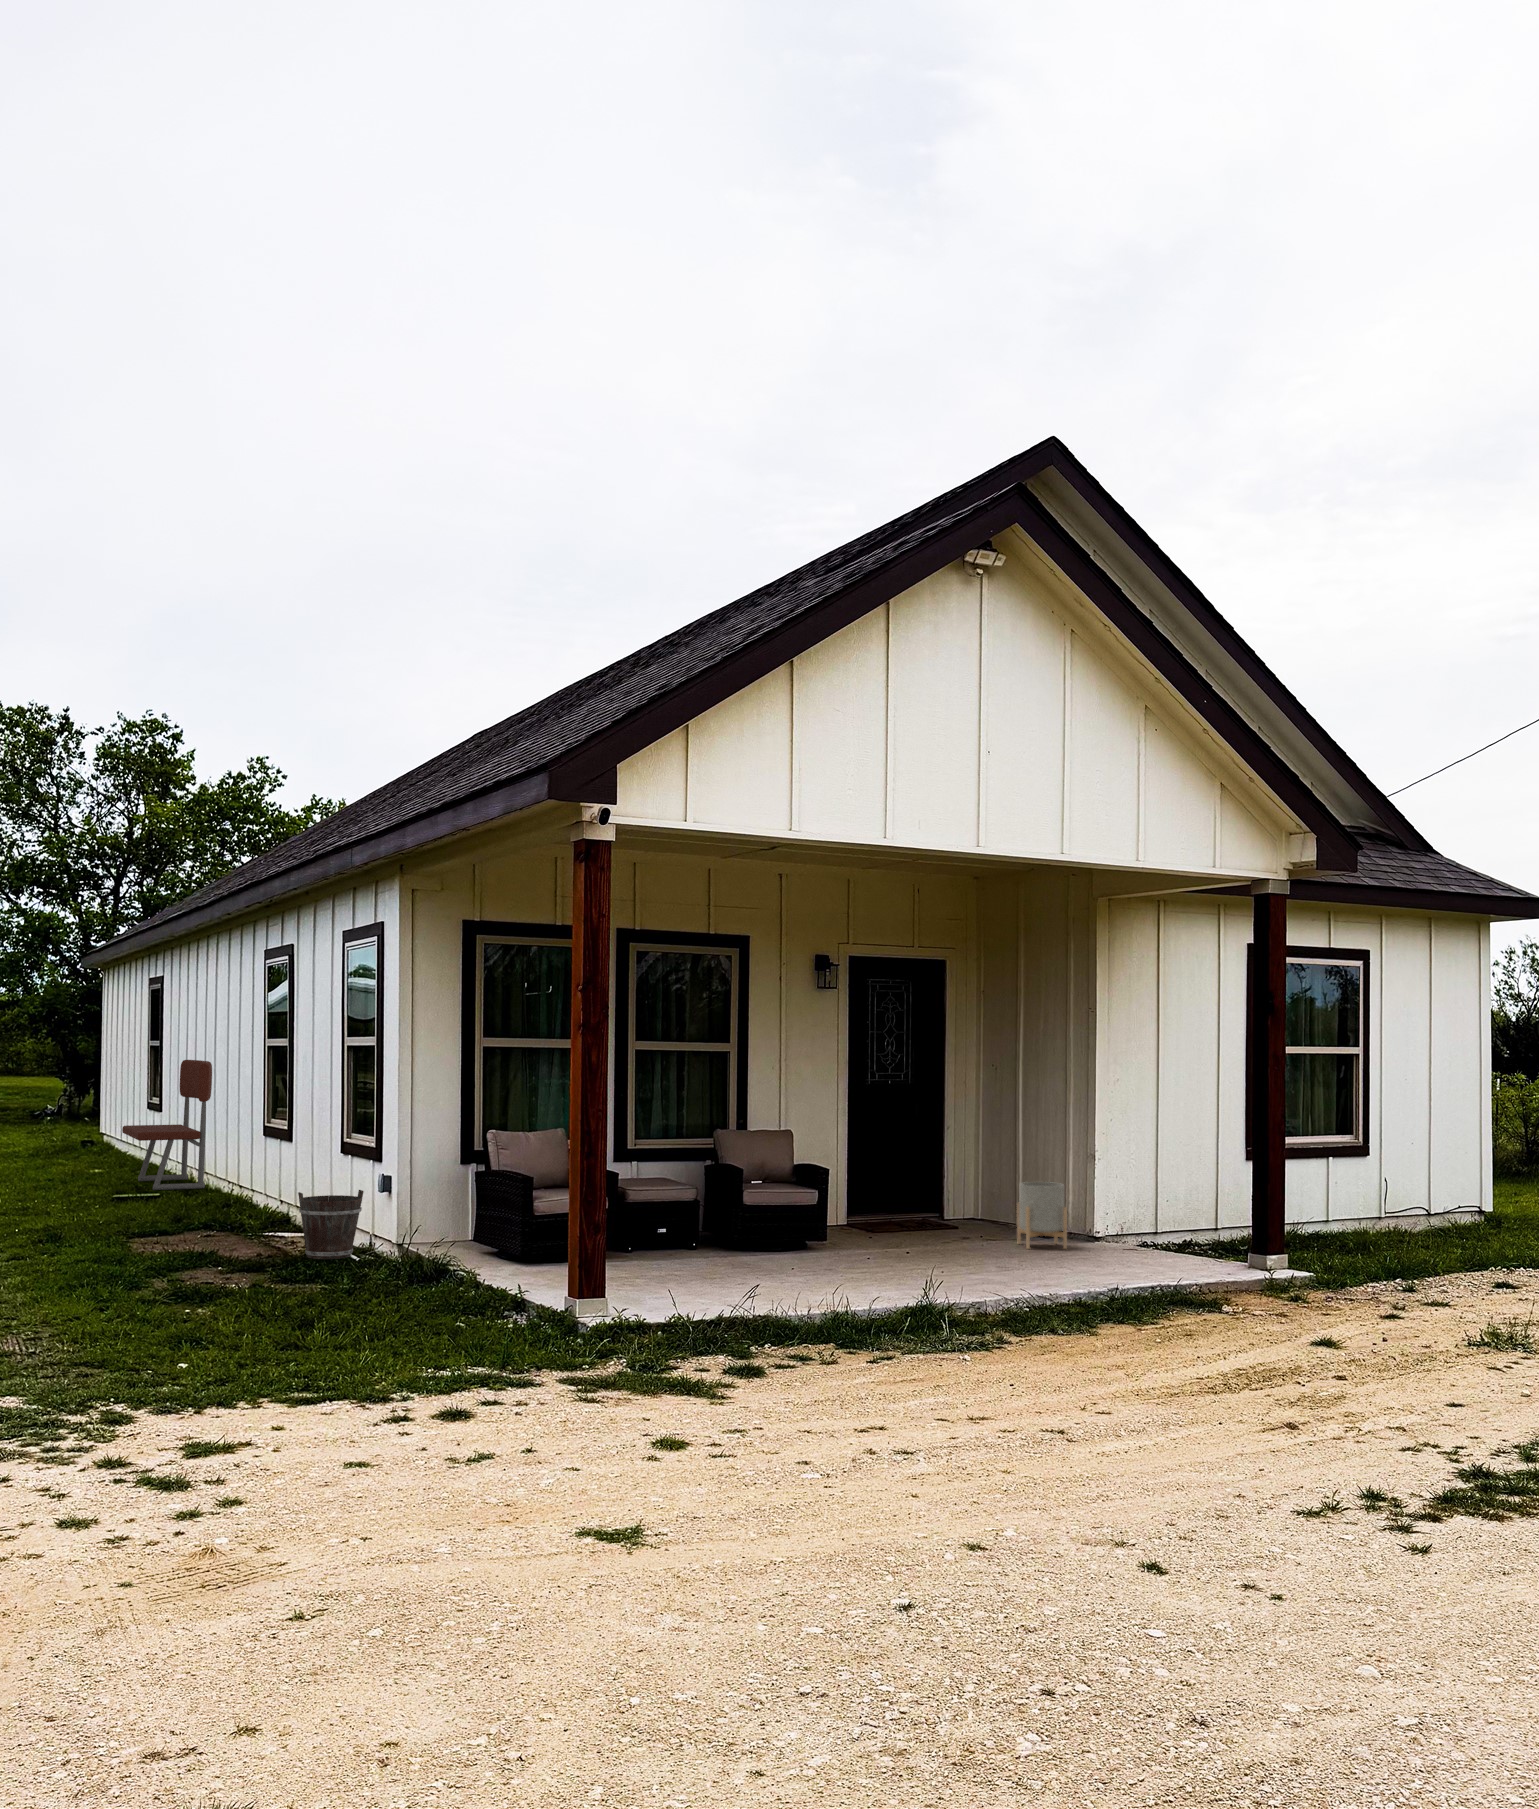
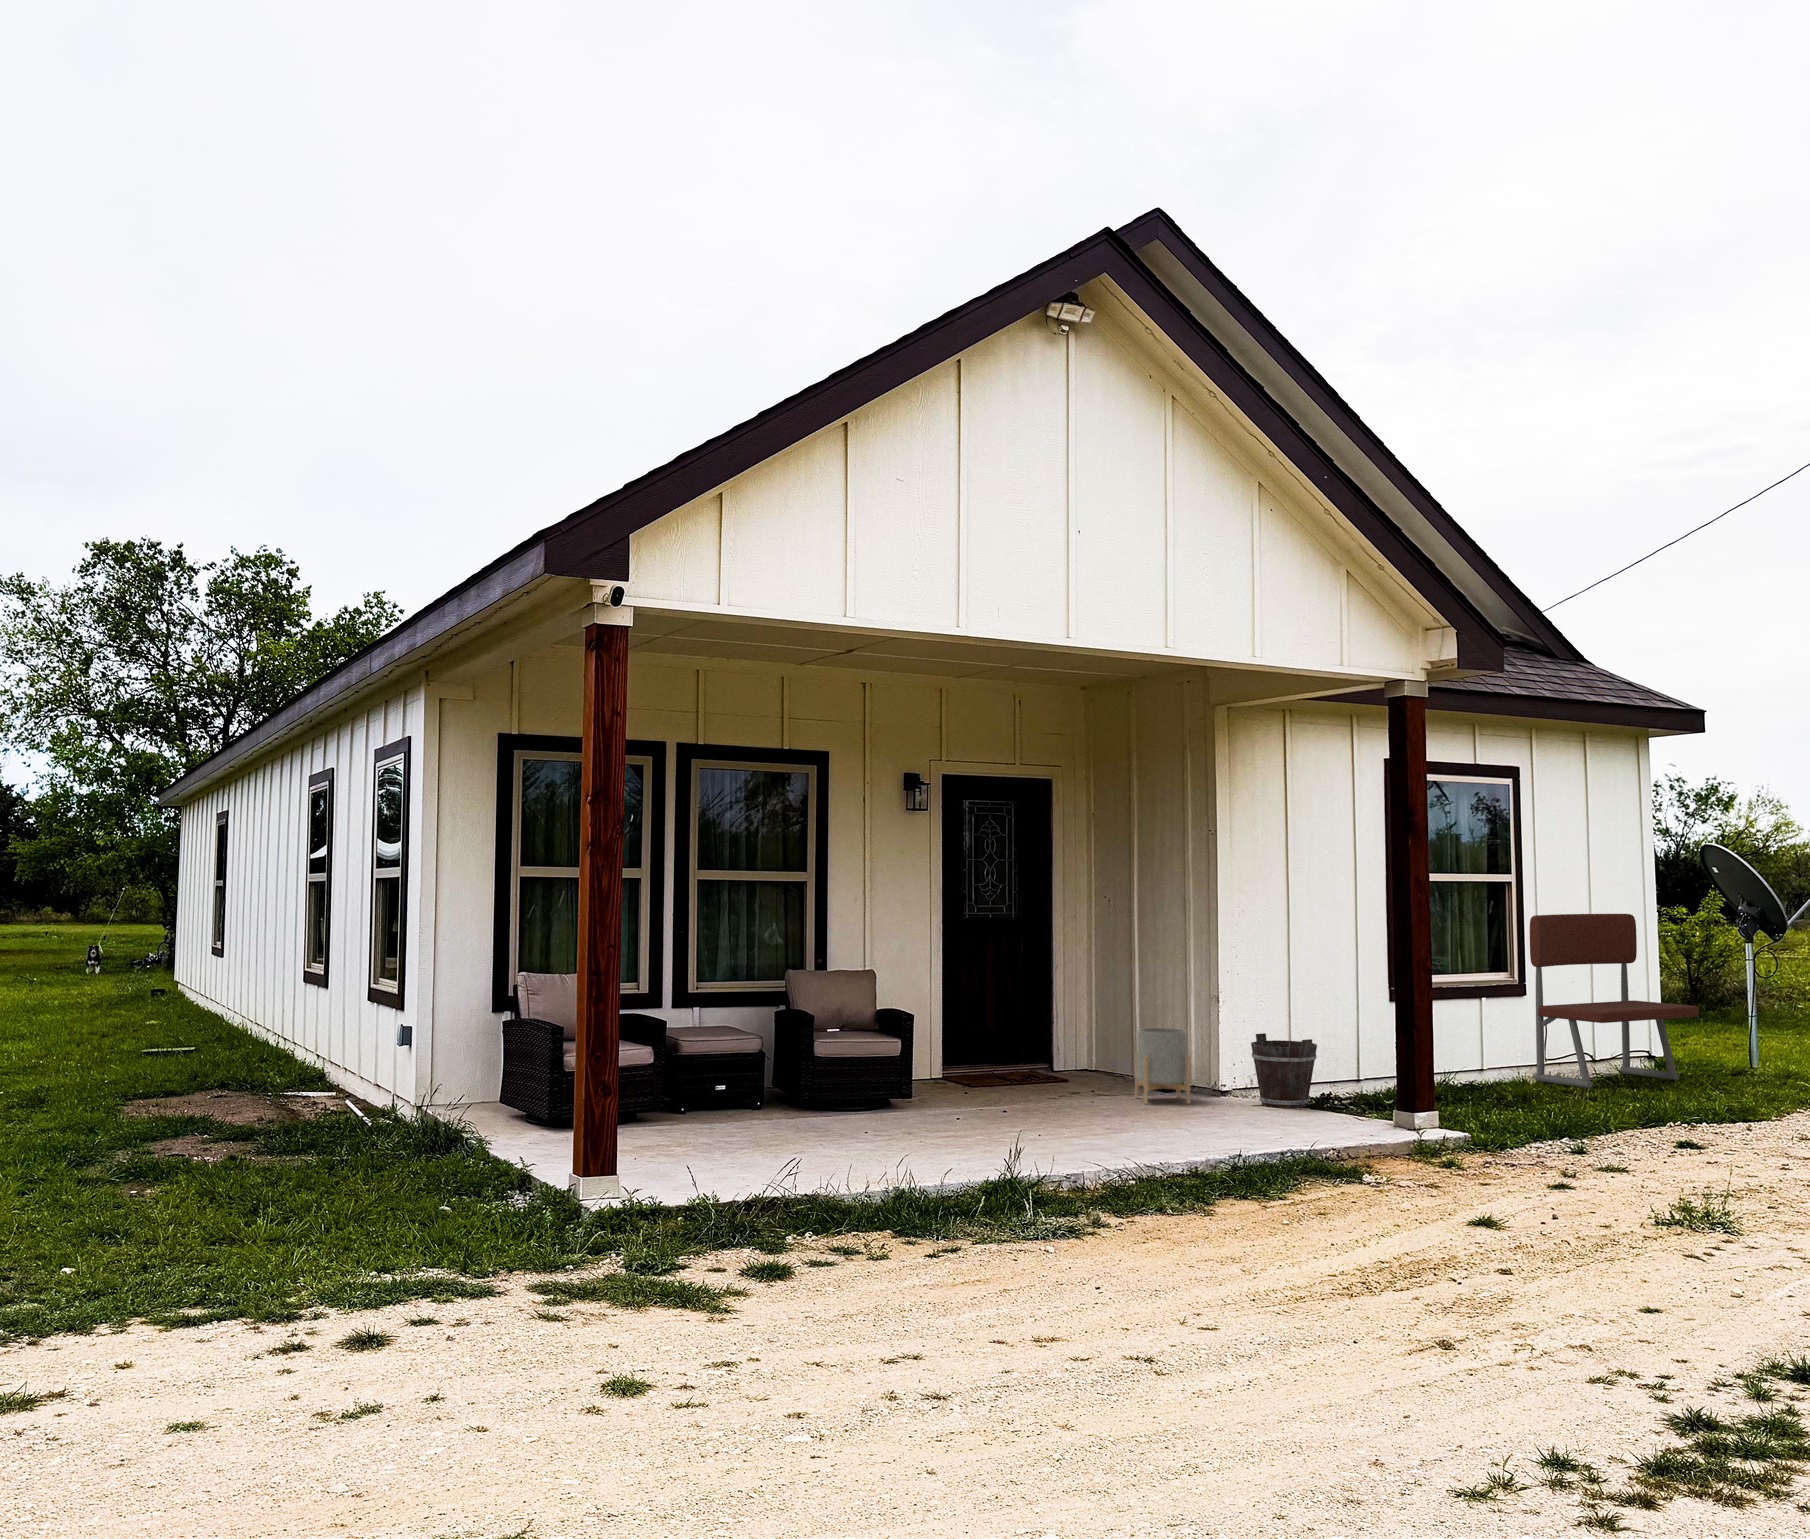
bench: present [122,1060,212,1190] -> present [1530,914,1699,1088]
bucket: present [298,1190,364,1259] -> present [1251,1033,1317,1108]

